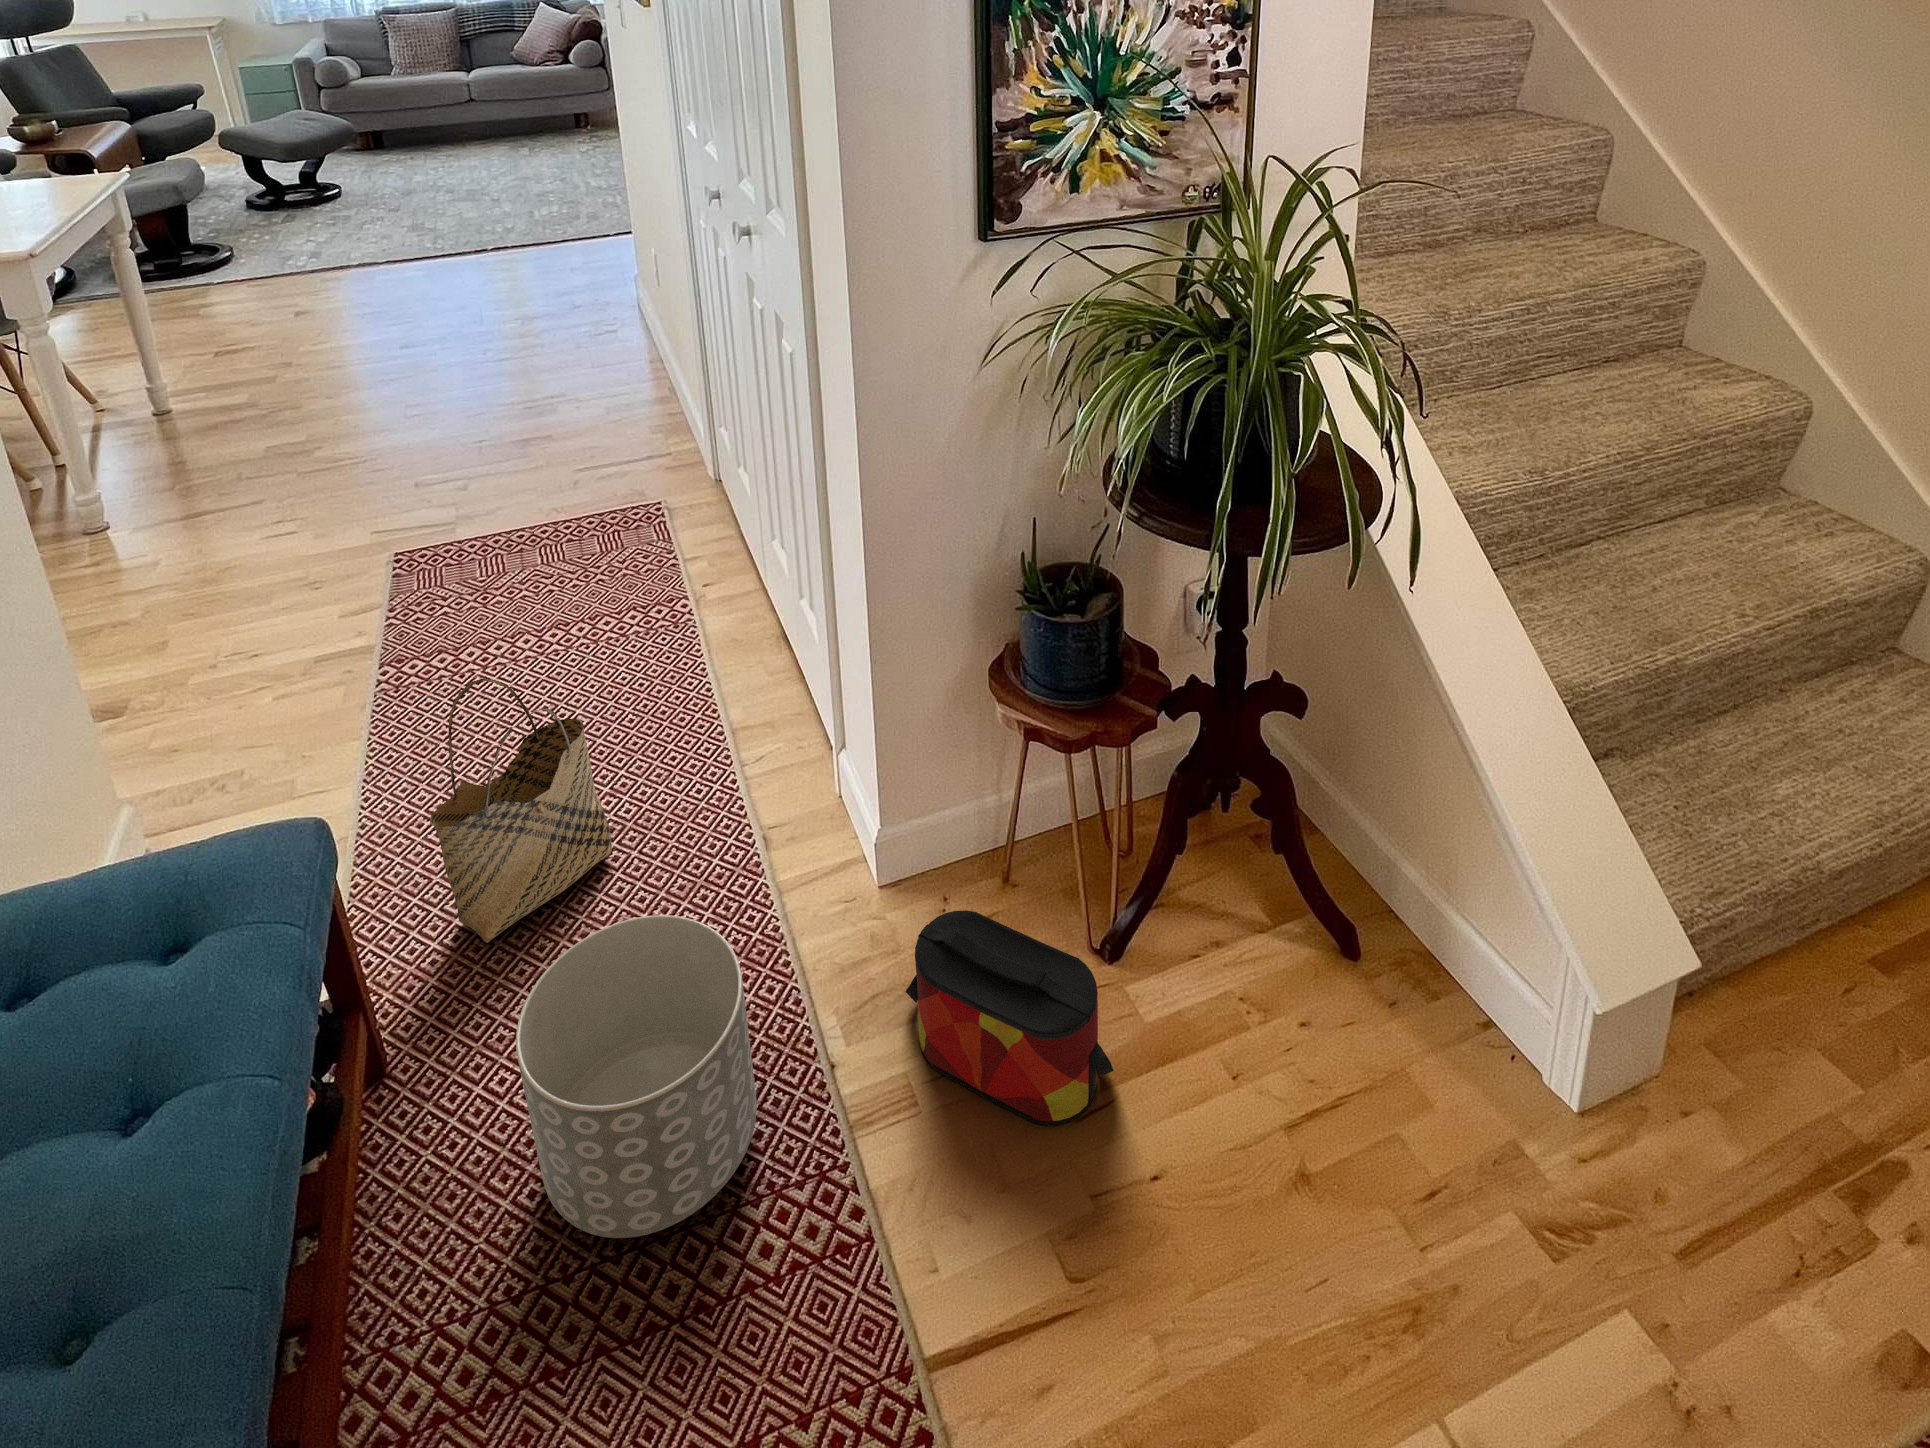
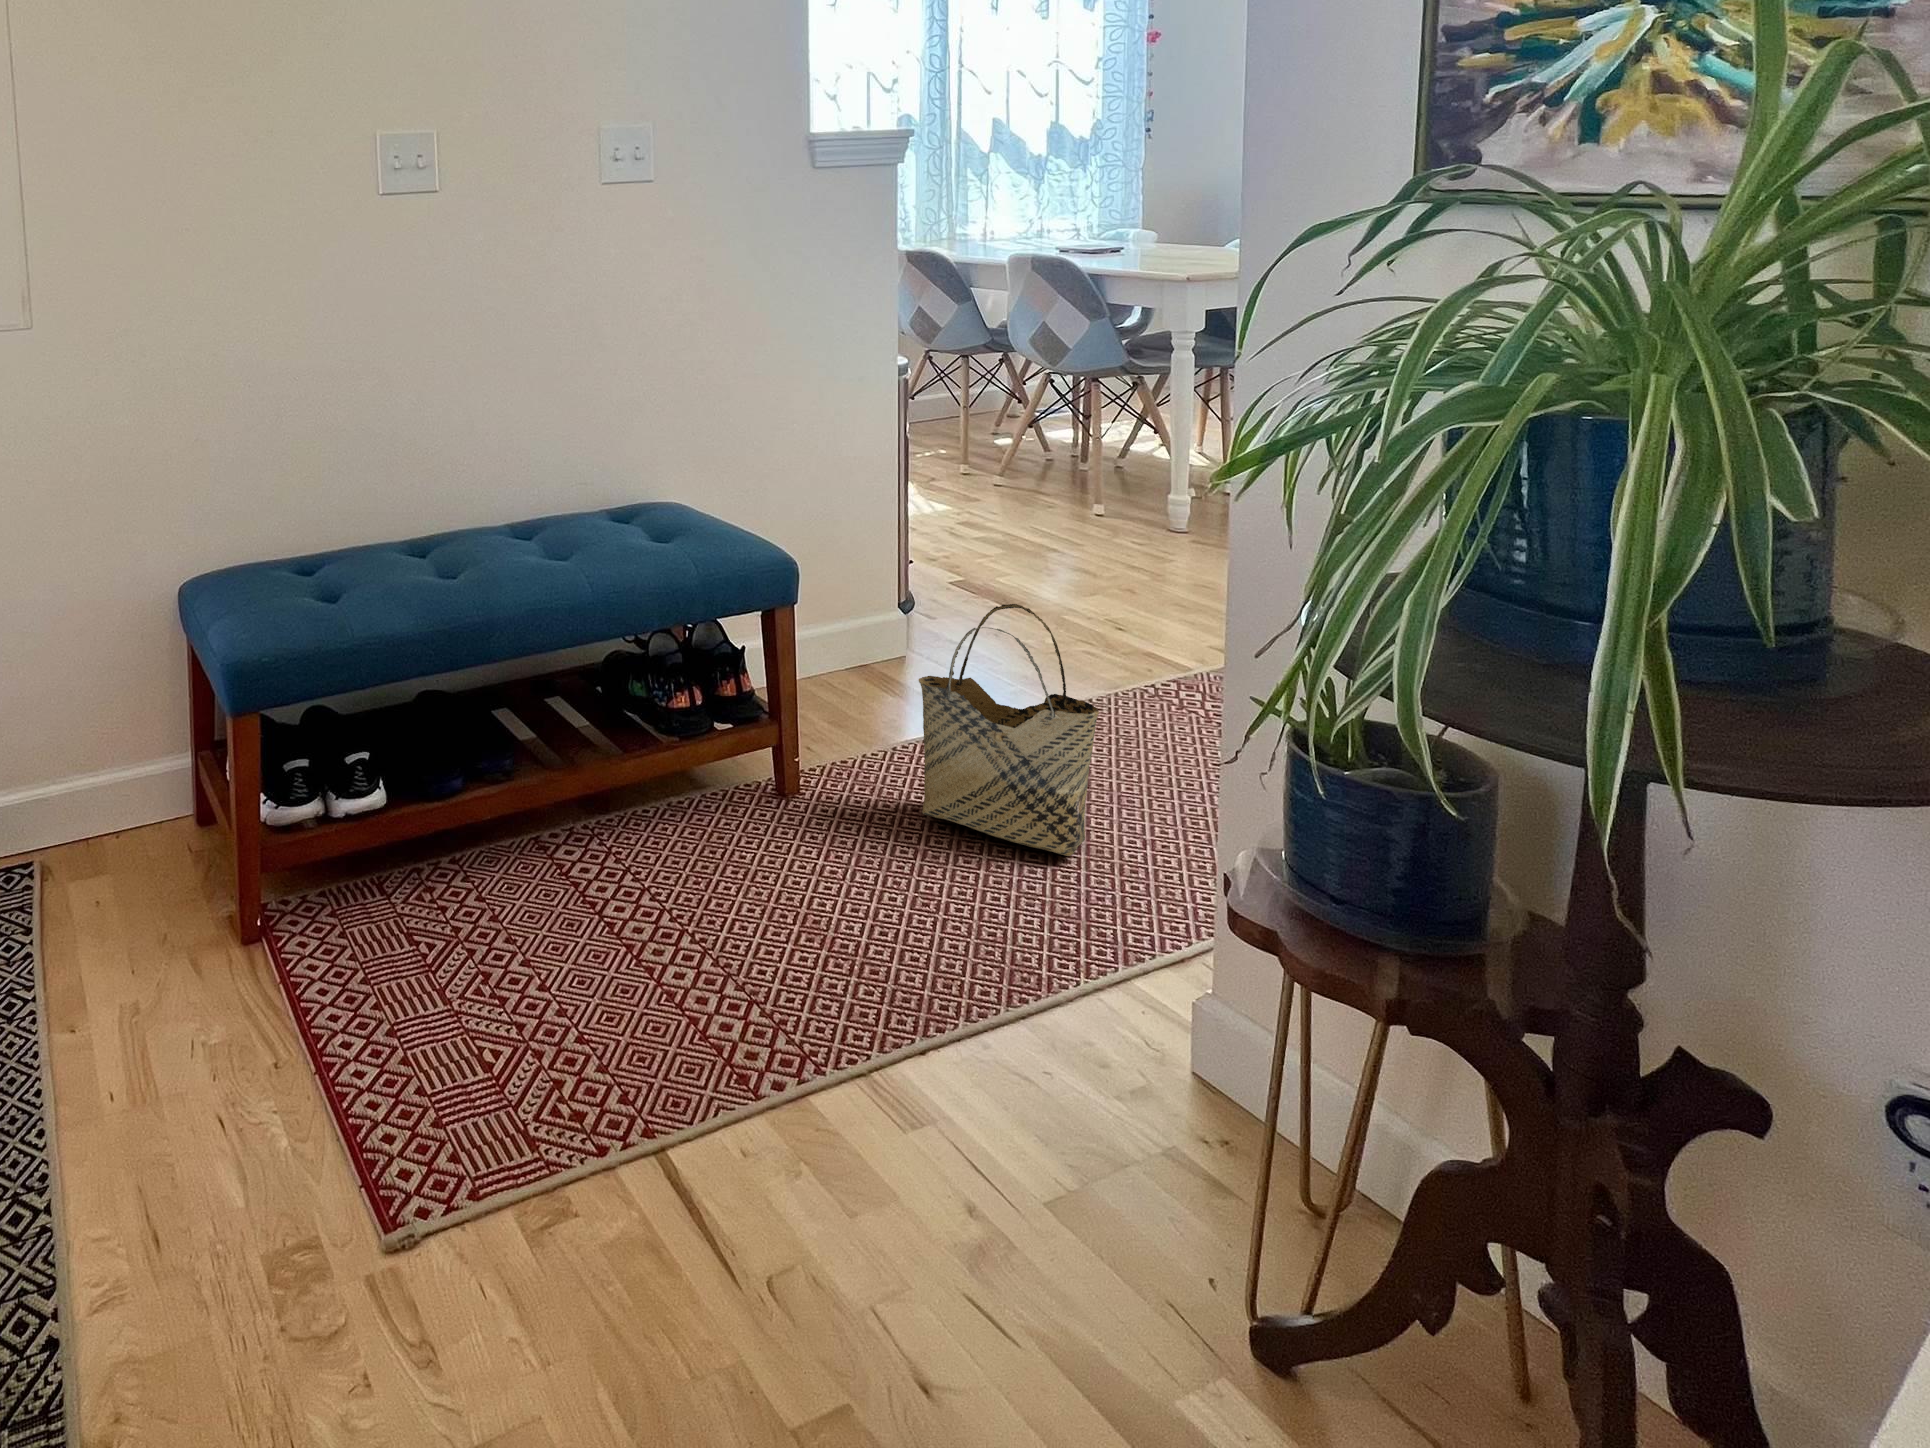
bag: present [905,910,1113,1126] -> none [941,997,1100,1322]
planter: present [516,915,757,1238] -> none [694,740,890,984]

